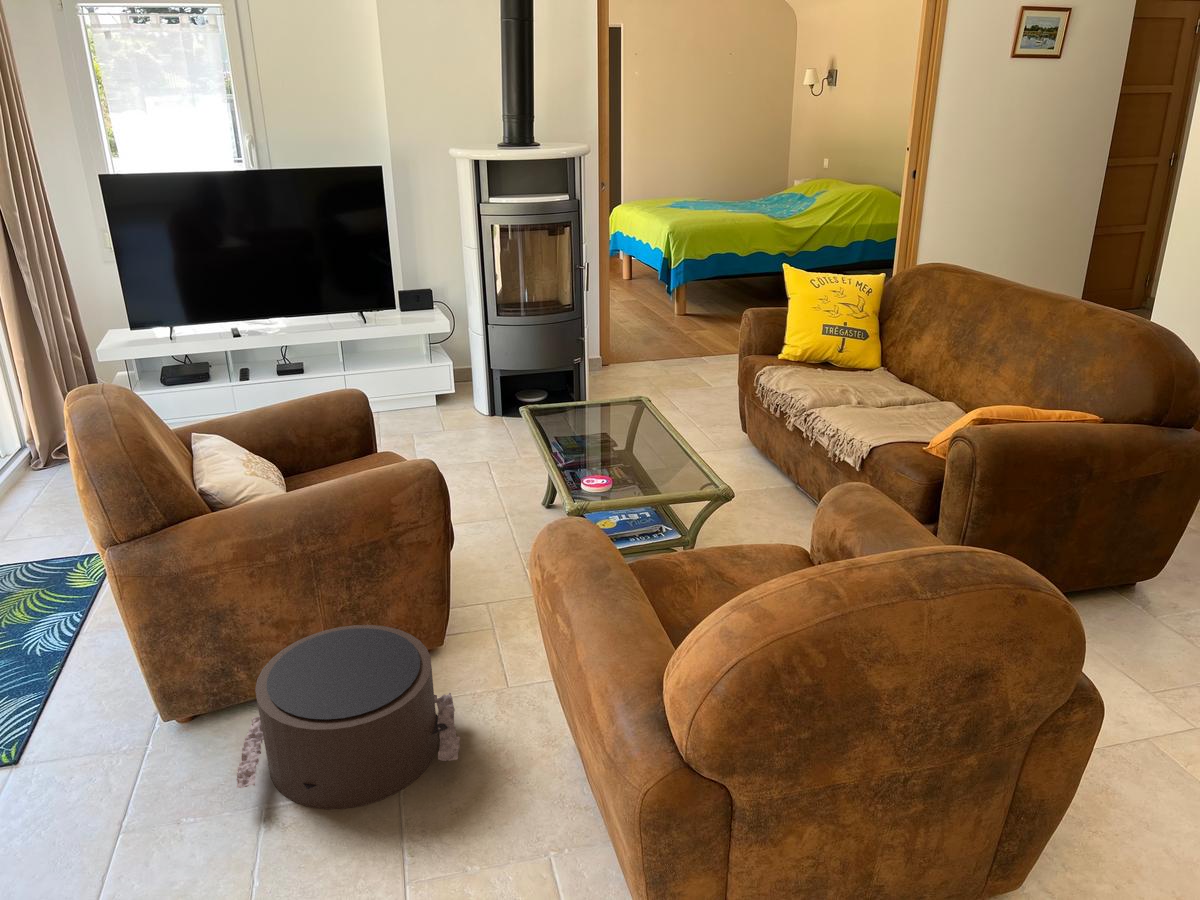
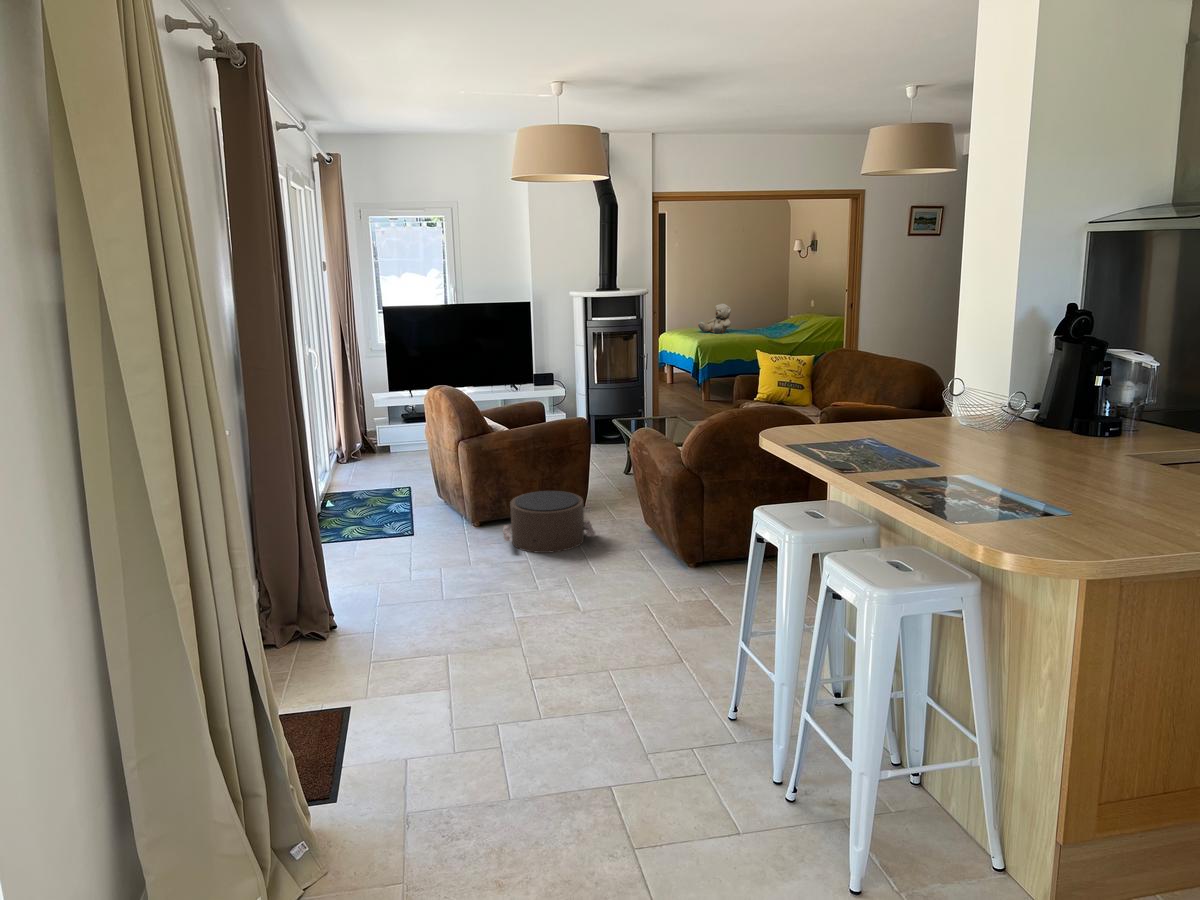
teddy bear: none [666,165,716,211] -> present [698,303,731,334]

